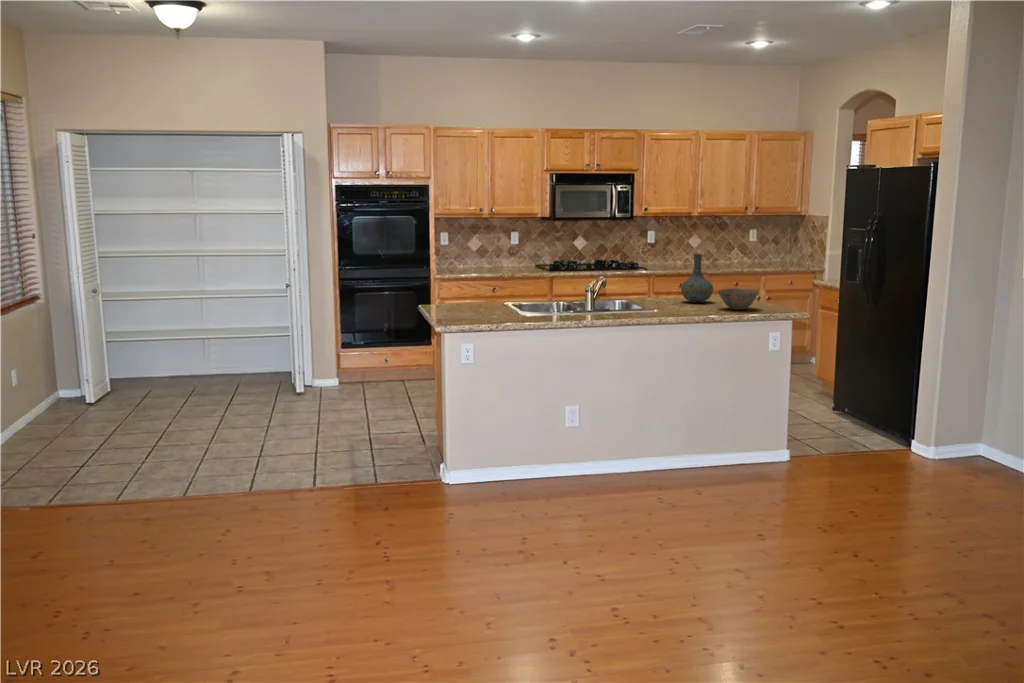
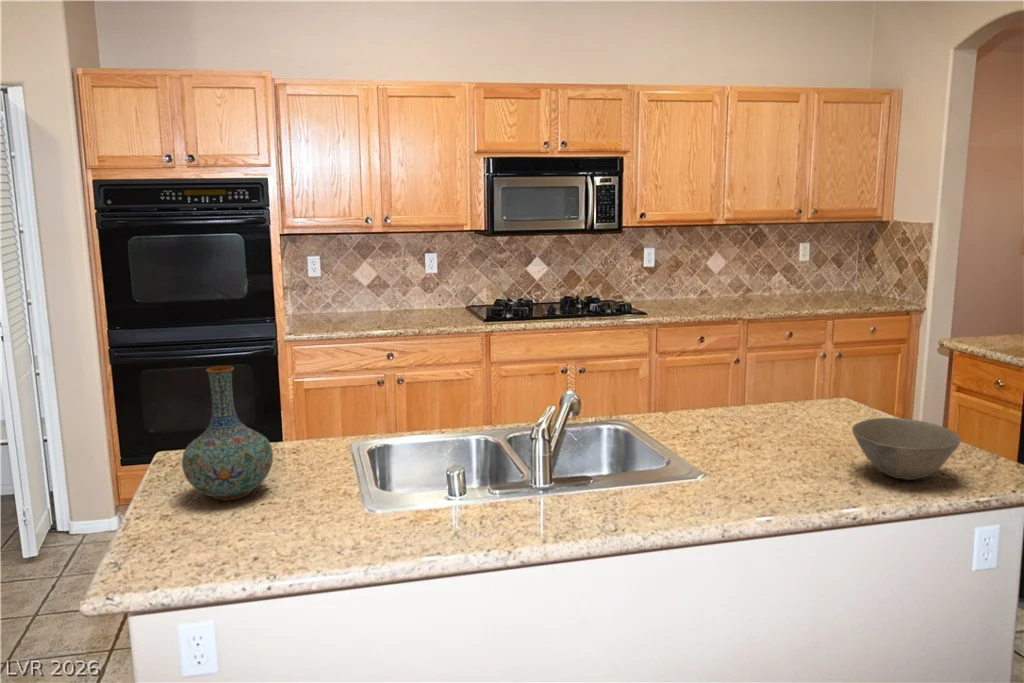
vase: present [681,254,713,303] -> present [182,366,273,500]

